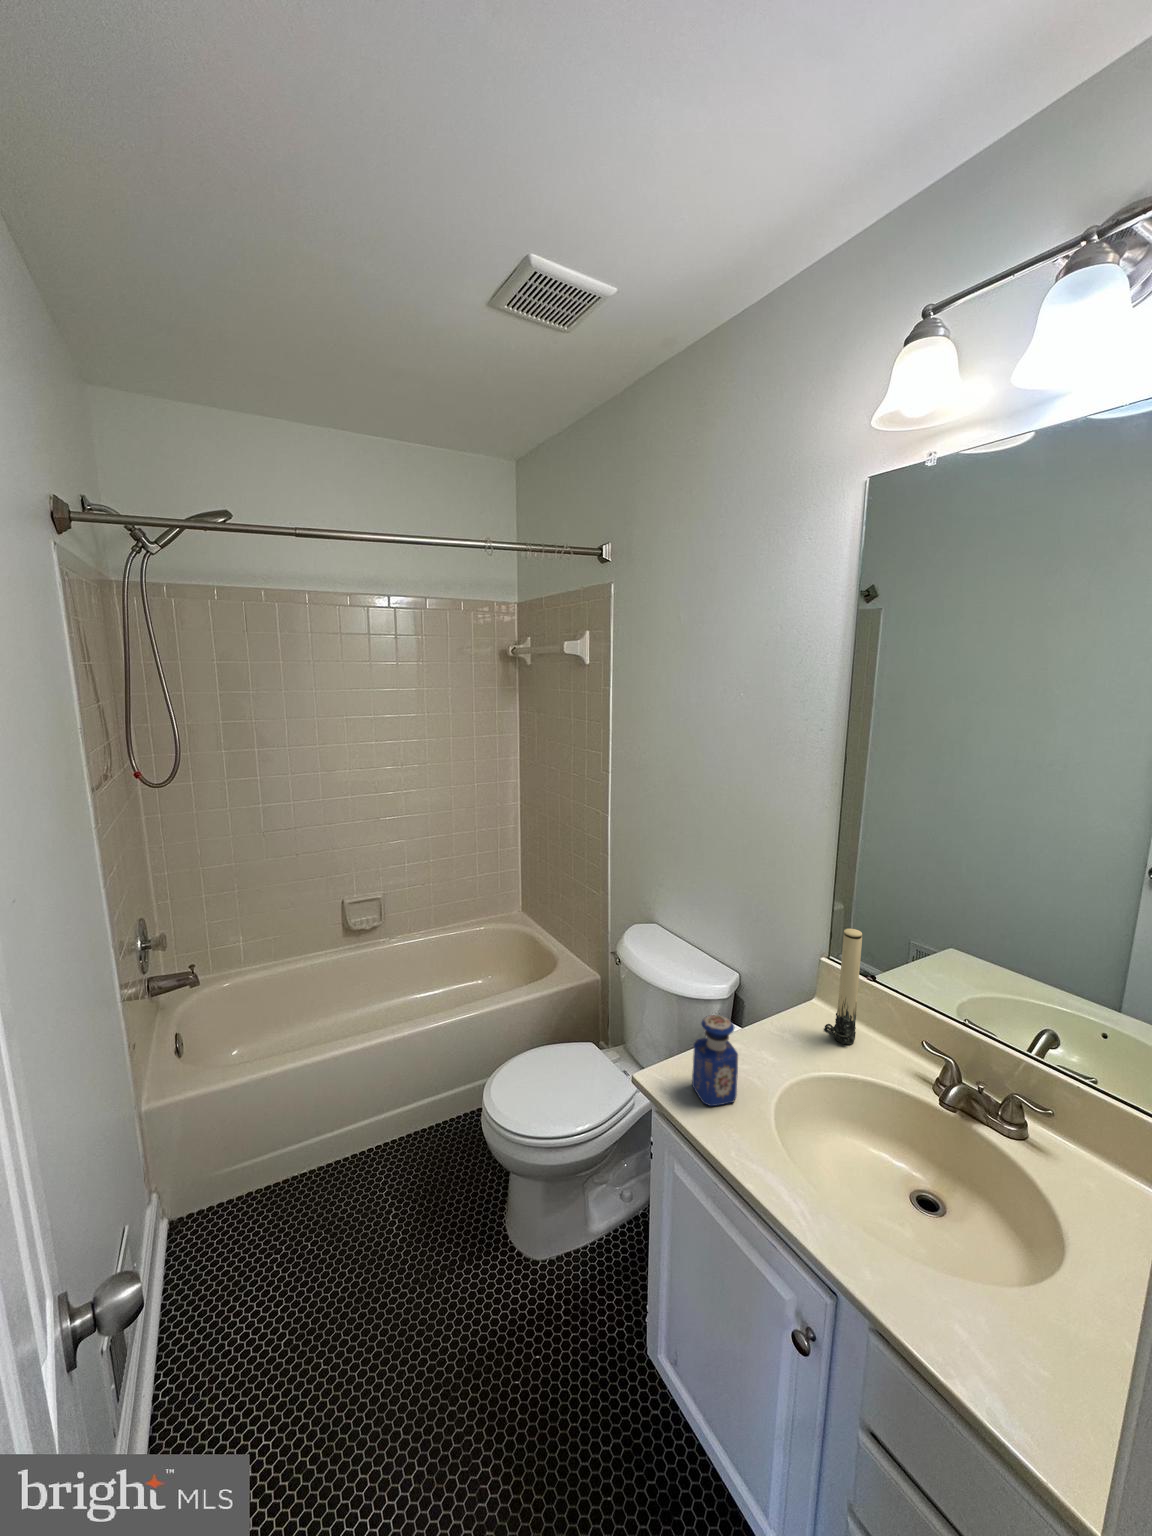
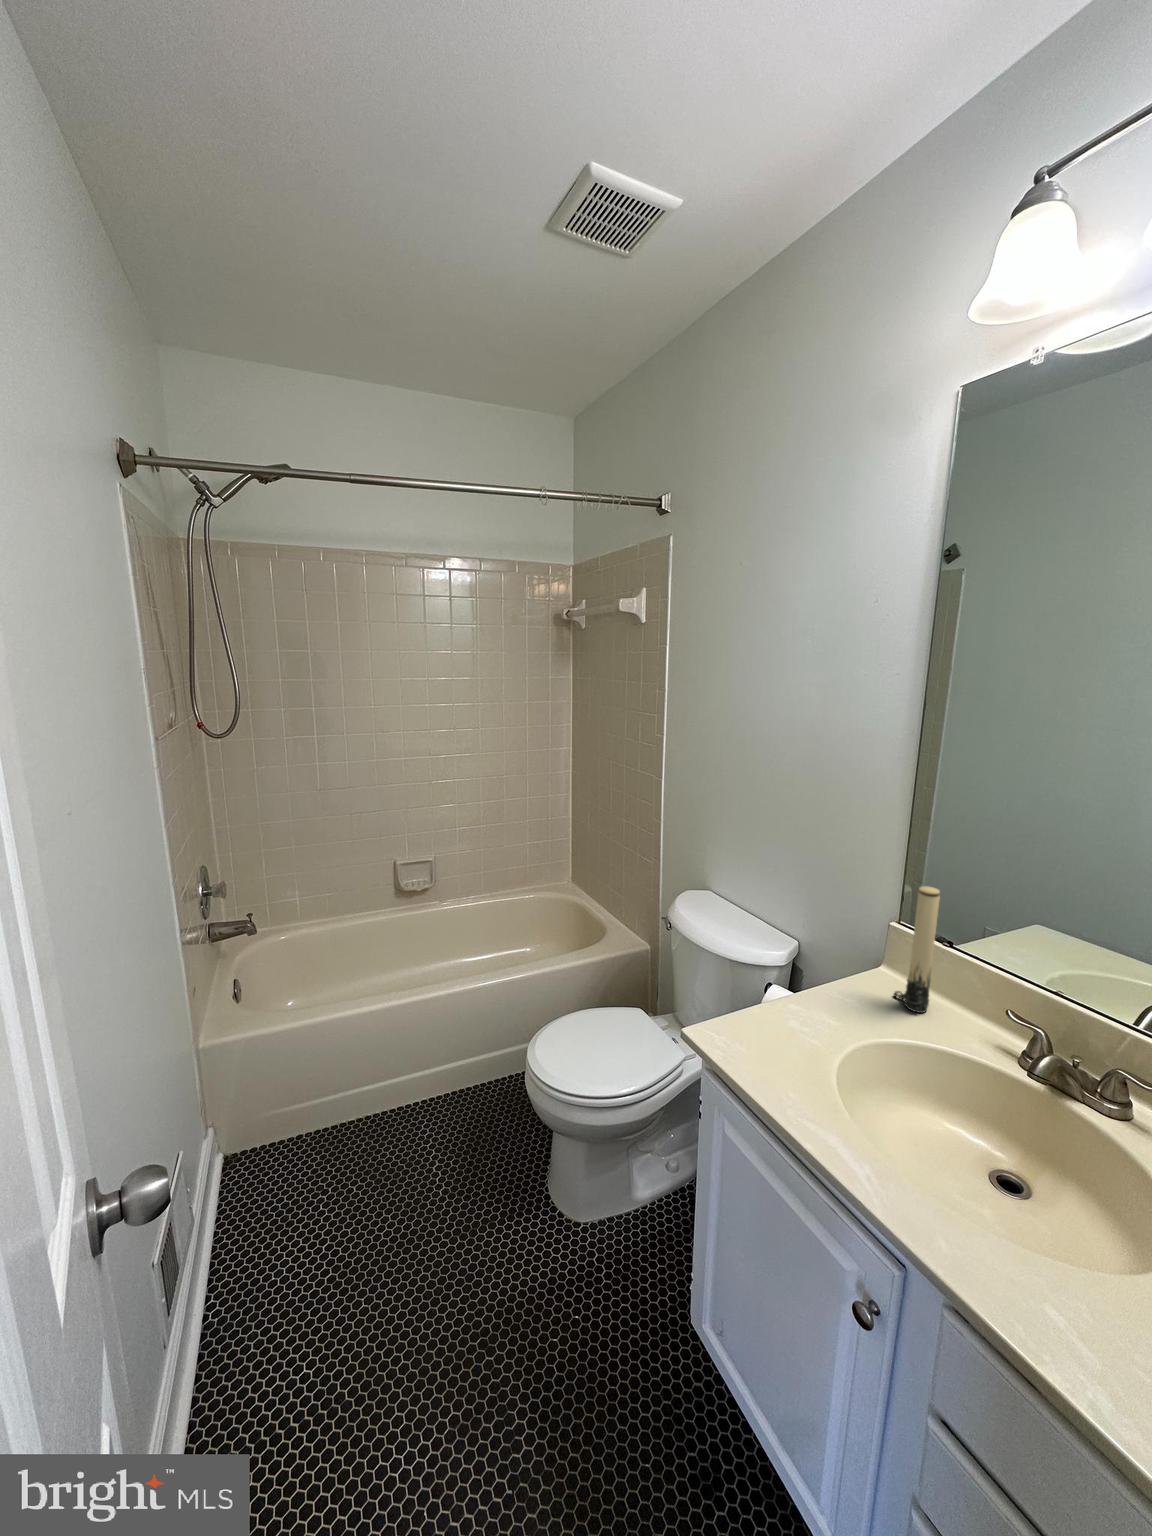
perfume bottle: present [692,1015,738,1106] -> none [745,969,797,1064]

